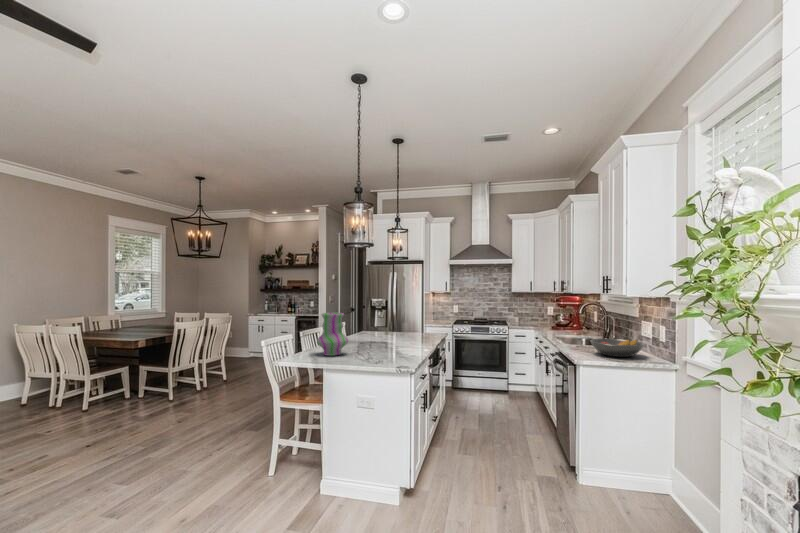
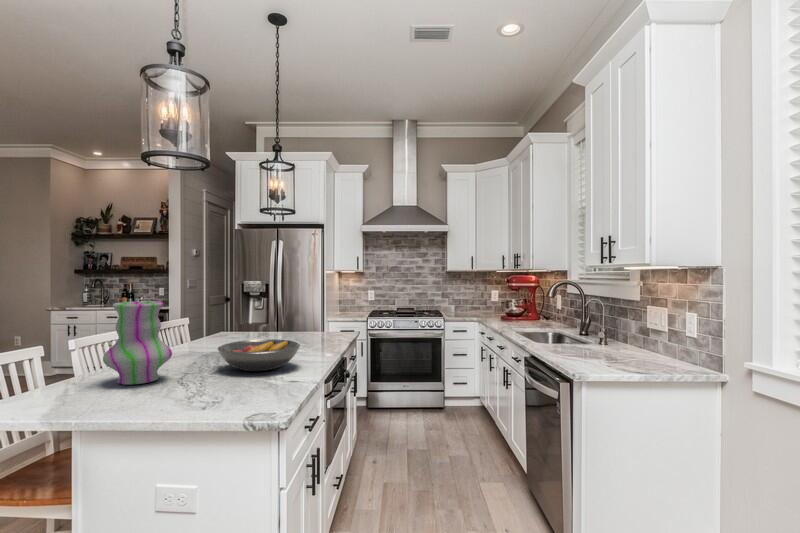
fruit bowl: present [590,339,644,357] -> present [218,339,300,371]

